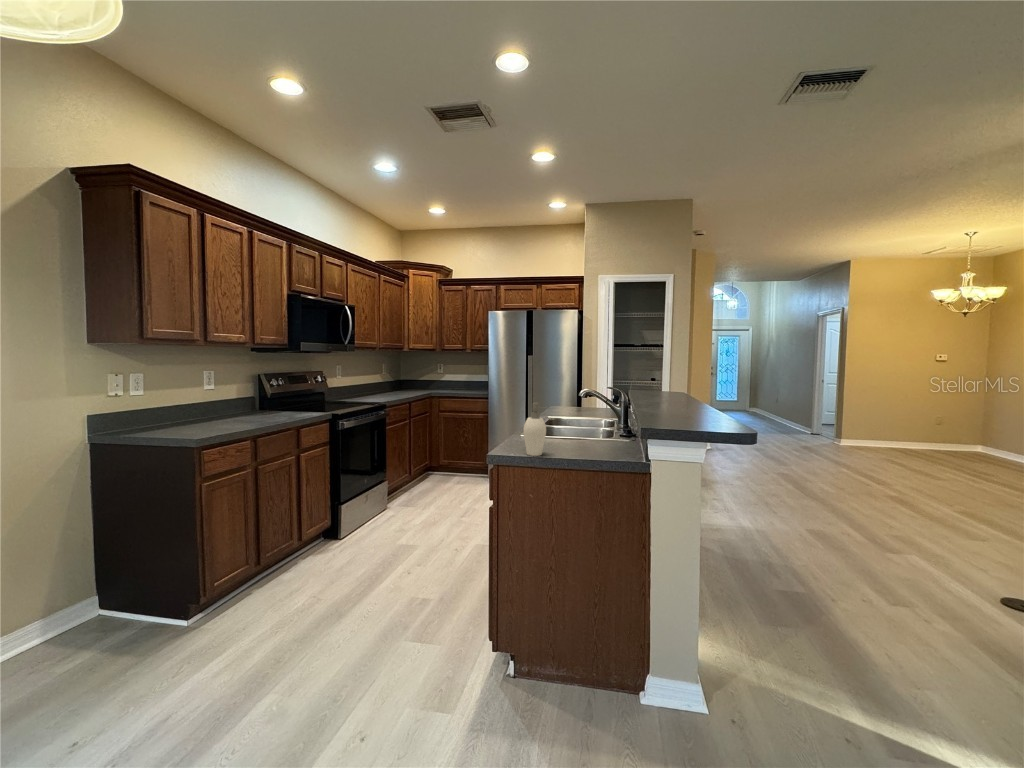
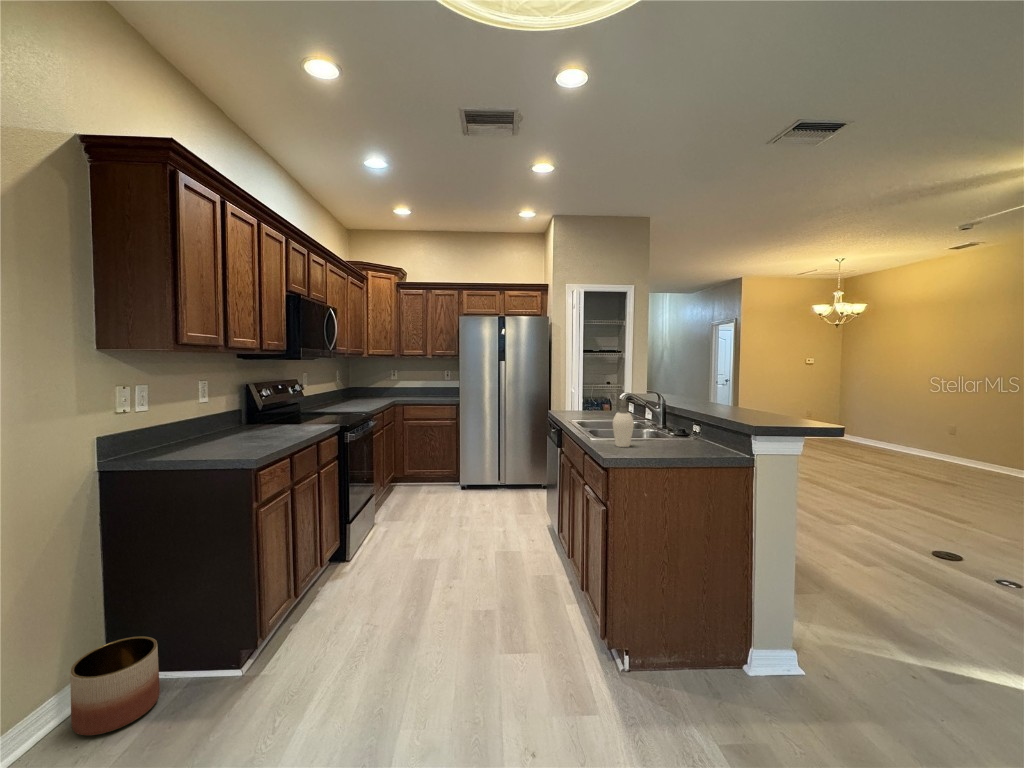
planter: none [43,582,121,657] -> present [70,636,160,735]

